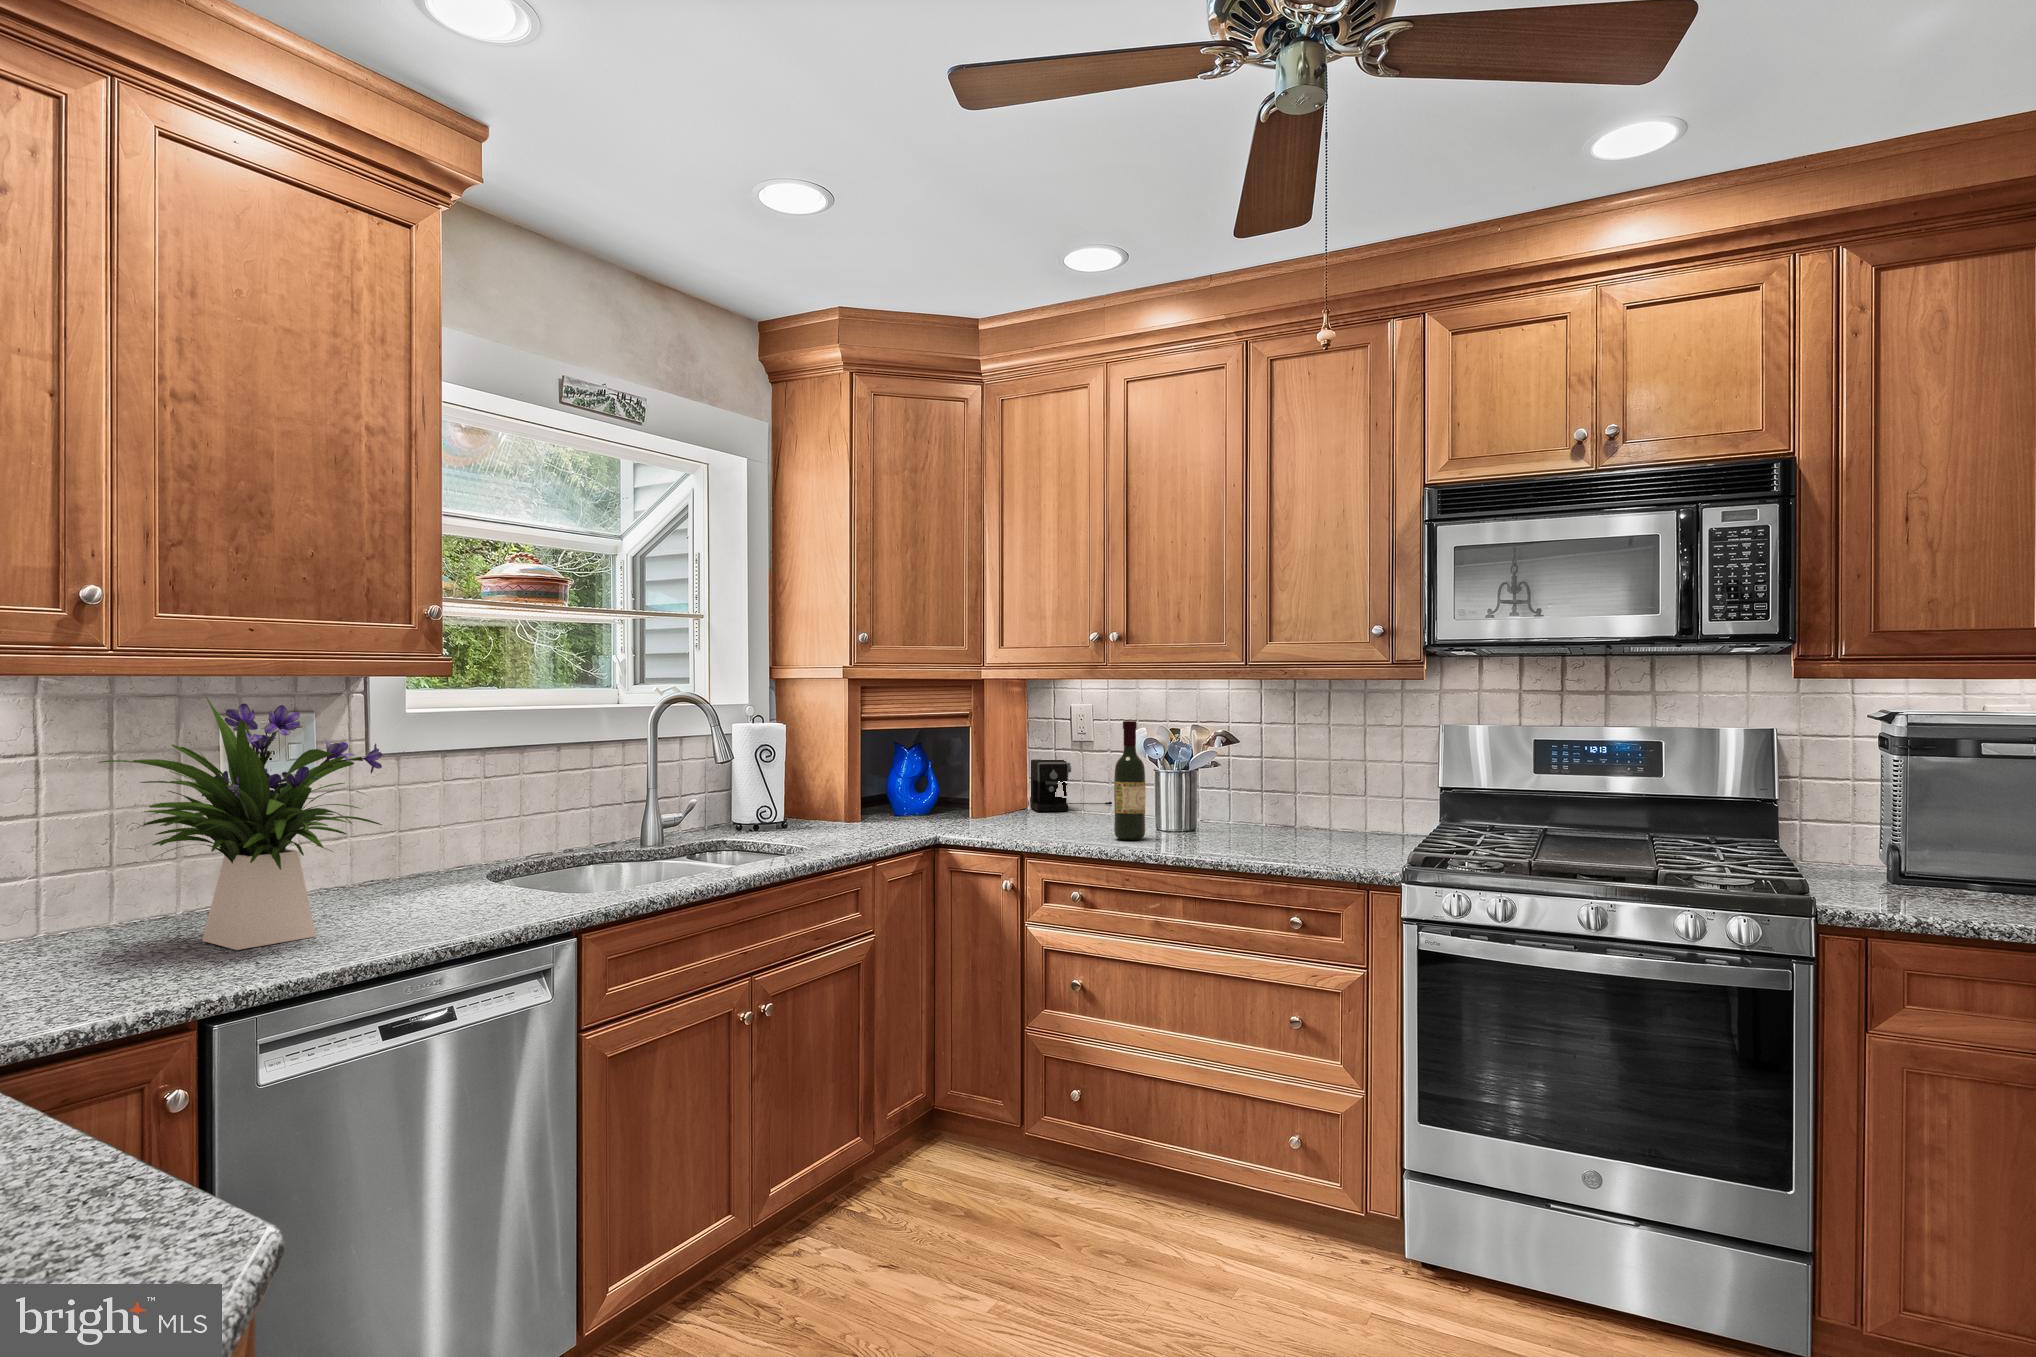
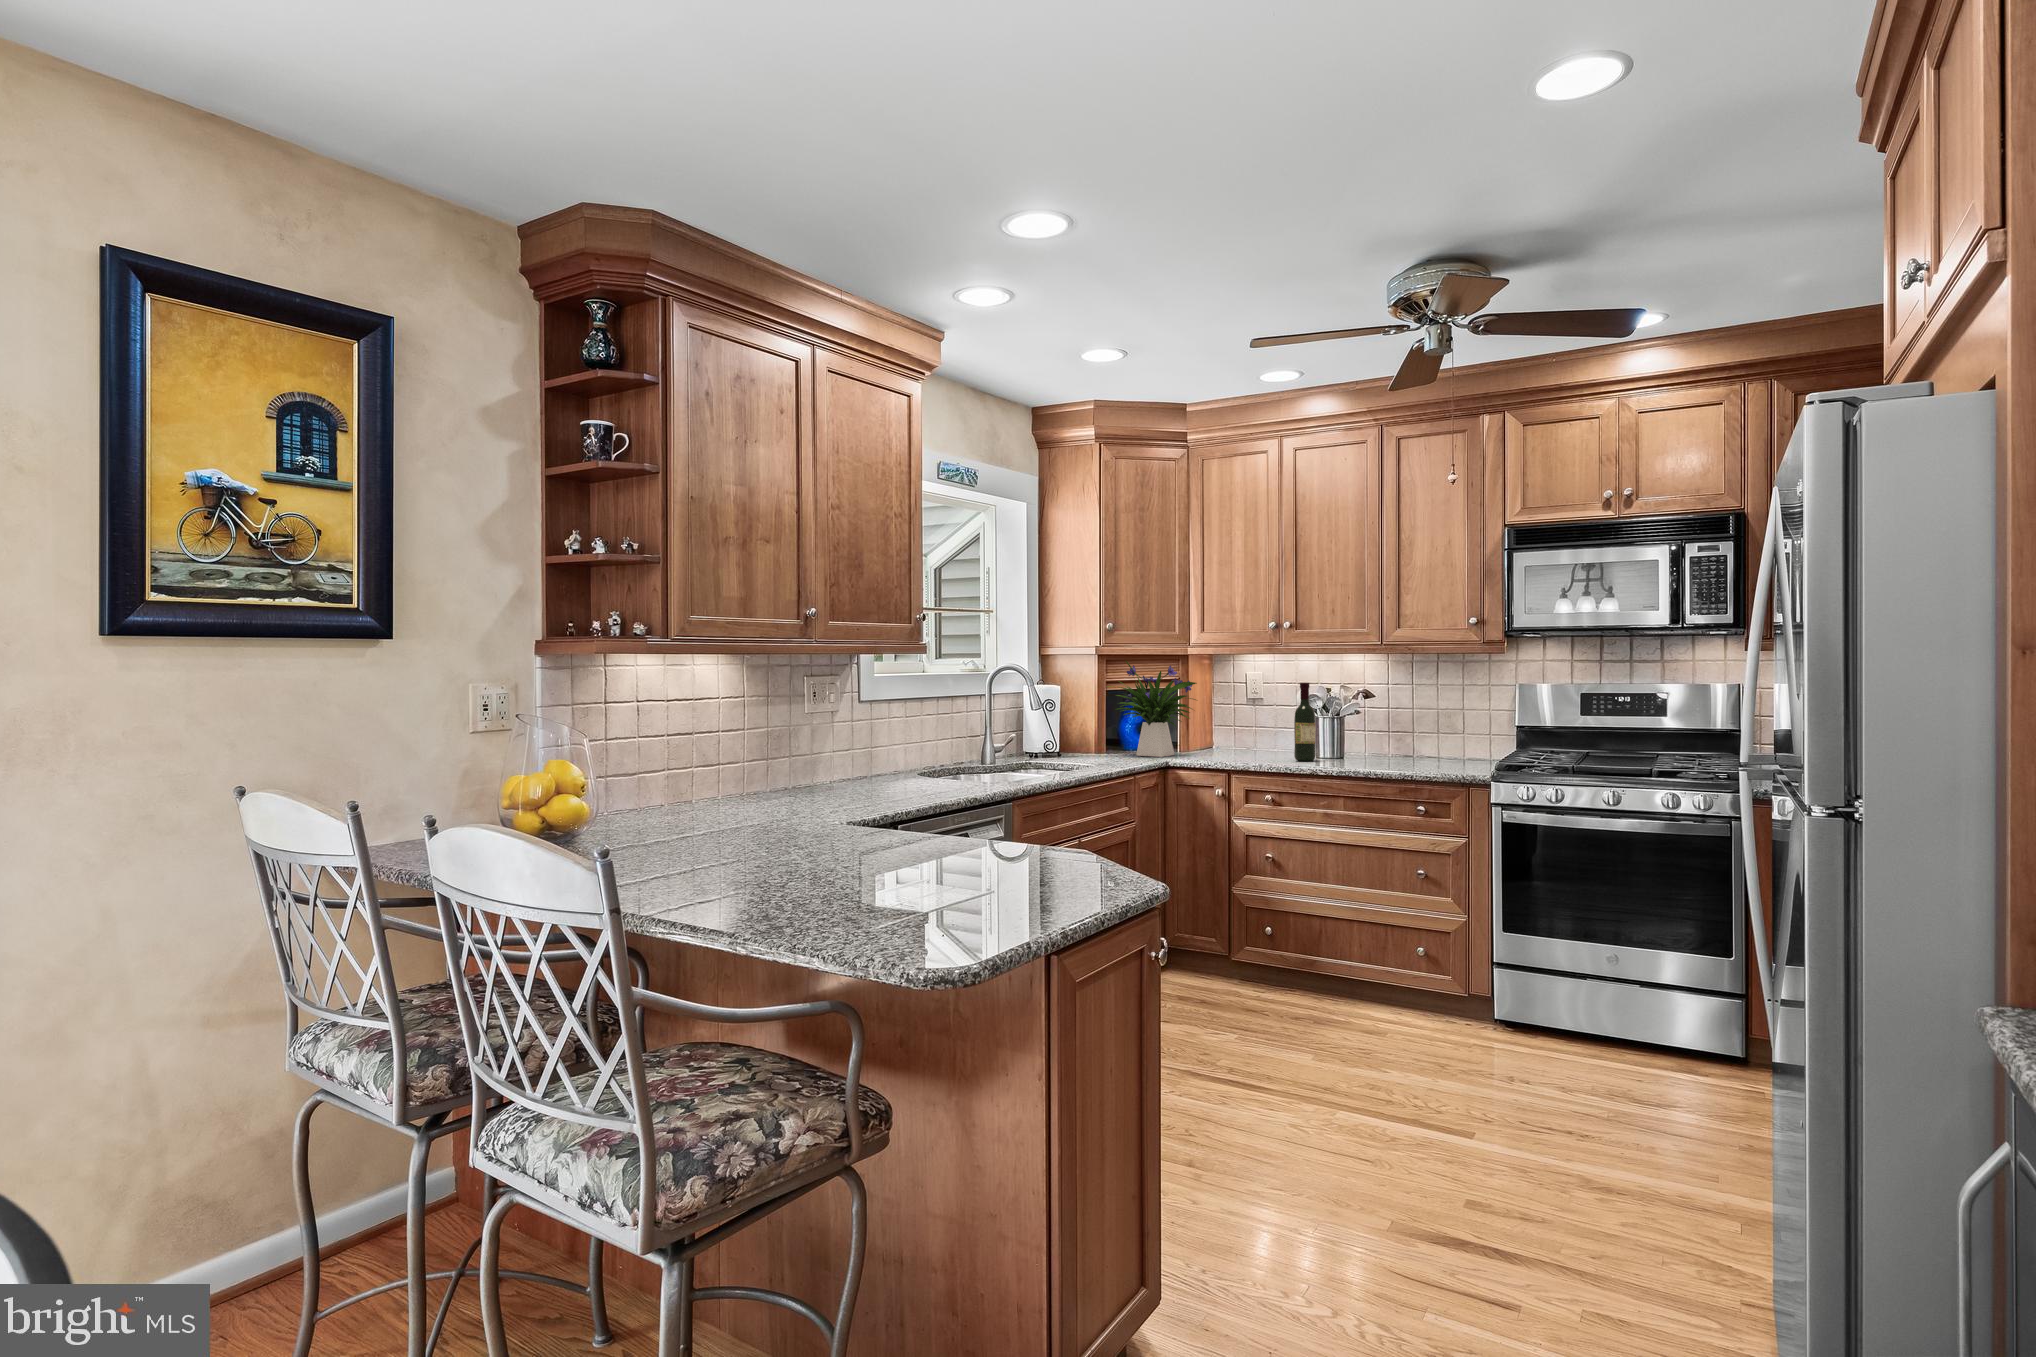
flower arrangement: present [98,693,382,950] -> present [1108,661,1197,757]
coffee maker: present [1030,759,1112,811] -> none [1216,712,1274,748]

